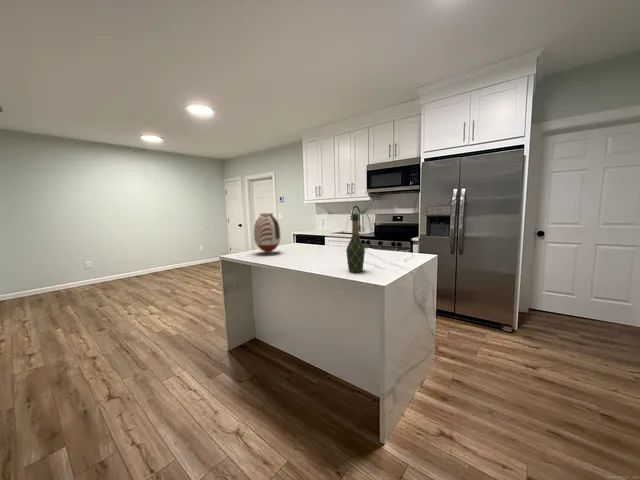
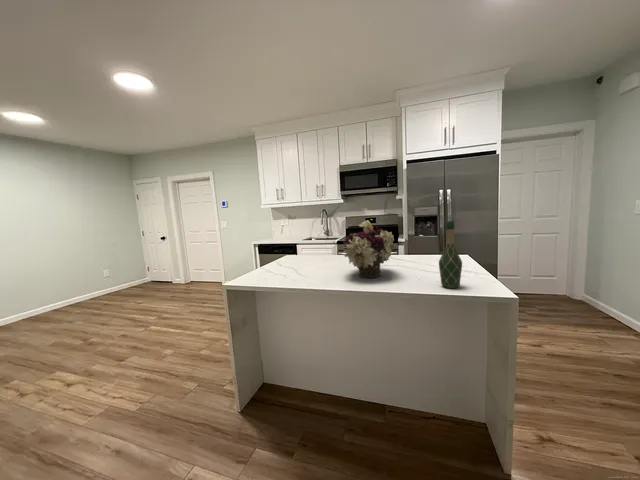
flower arrangement: none [289,212,339,260] -> present [343,220,394,278]
vase: present [254,213,281,253] -> none [280,224,313,275]

